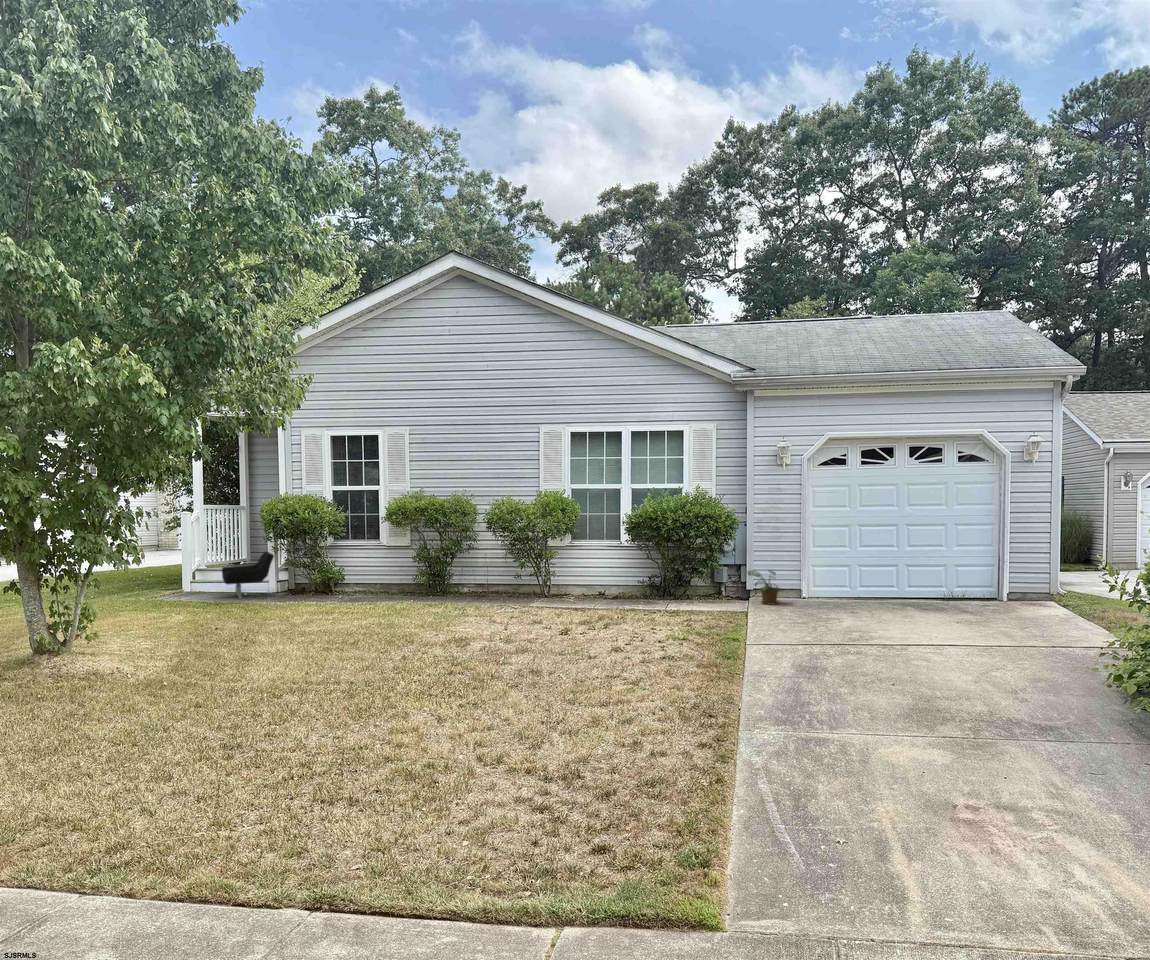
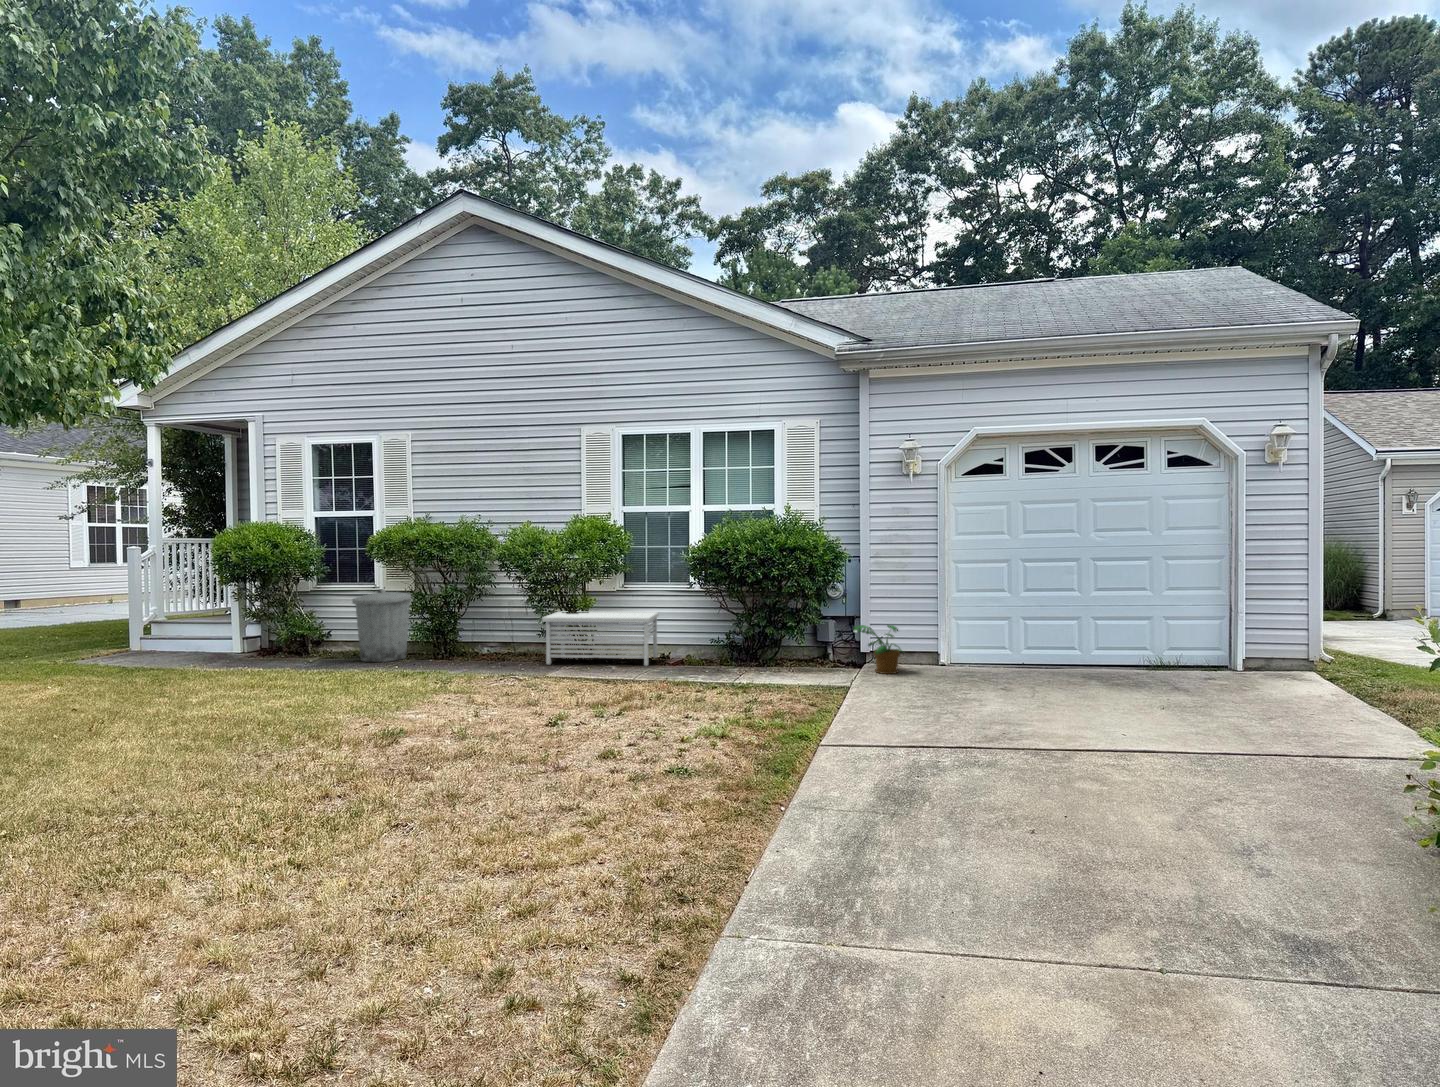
trash can: none [372,545,414,599] -> present [352,589,411,662]
lounge chair: present [222,552,274,599] -> none [153,598,236,660]
storage bench: none [519,561,598,600] -> present [542,611,659,666]

